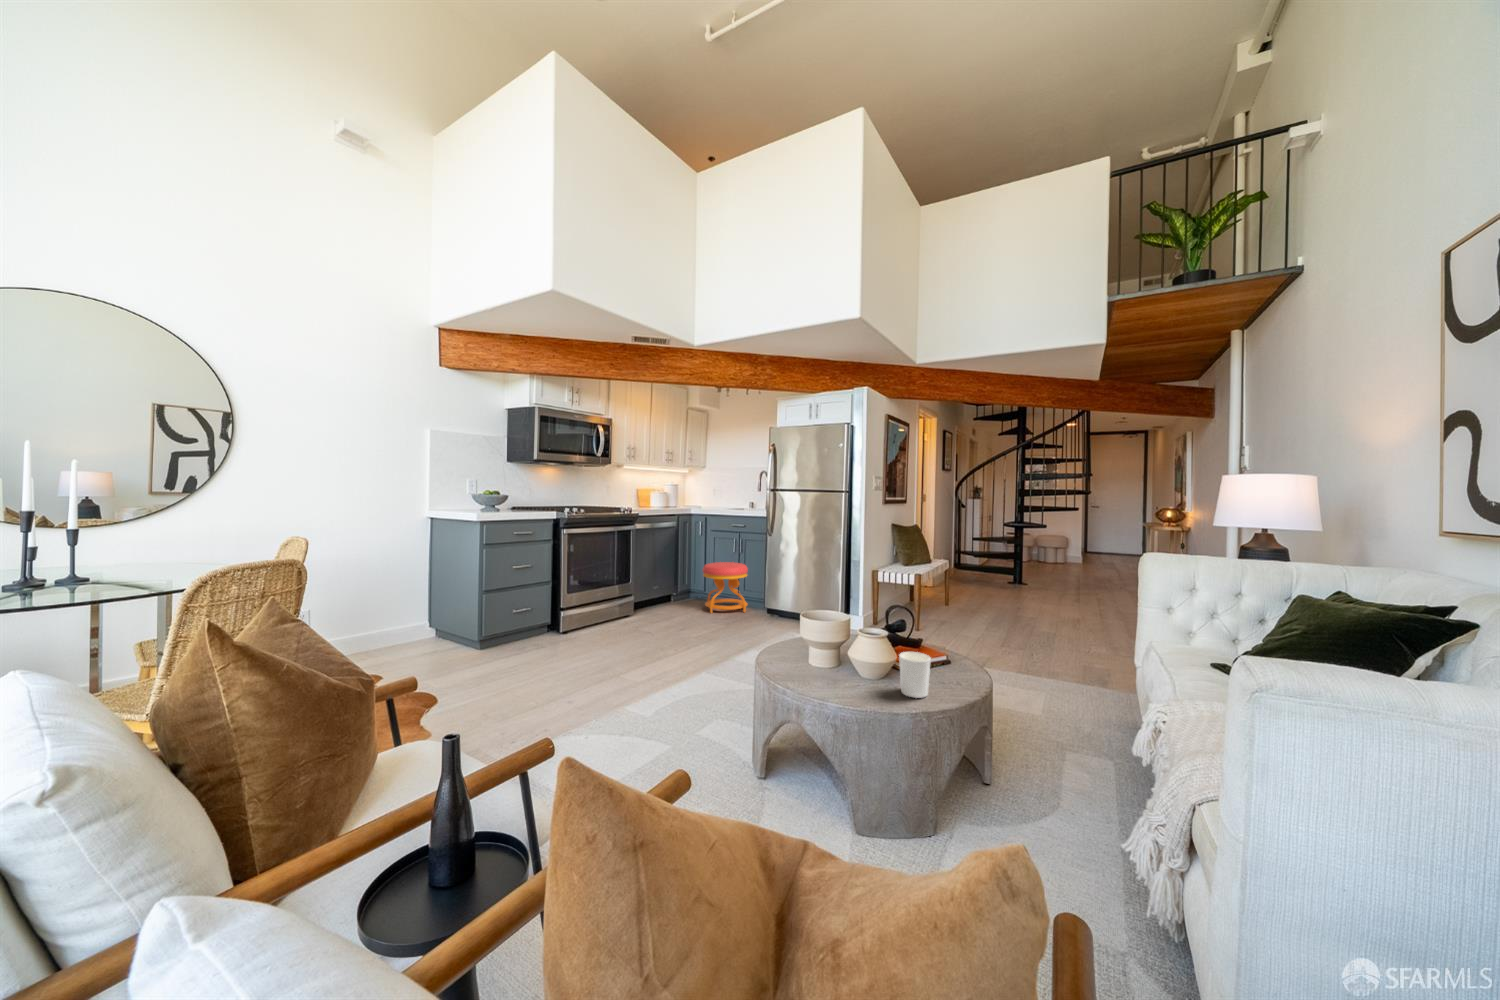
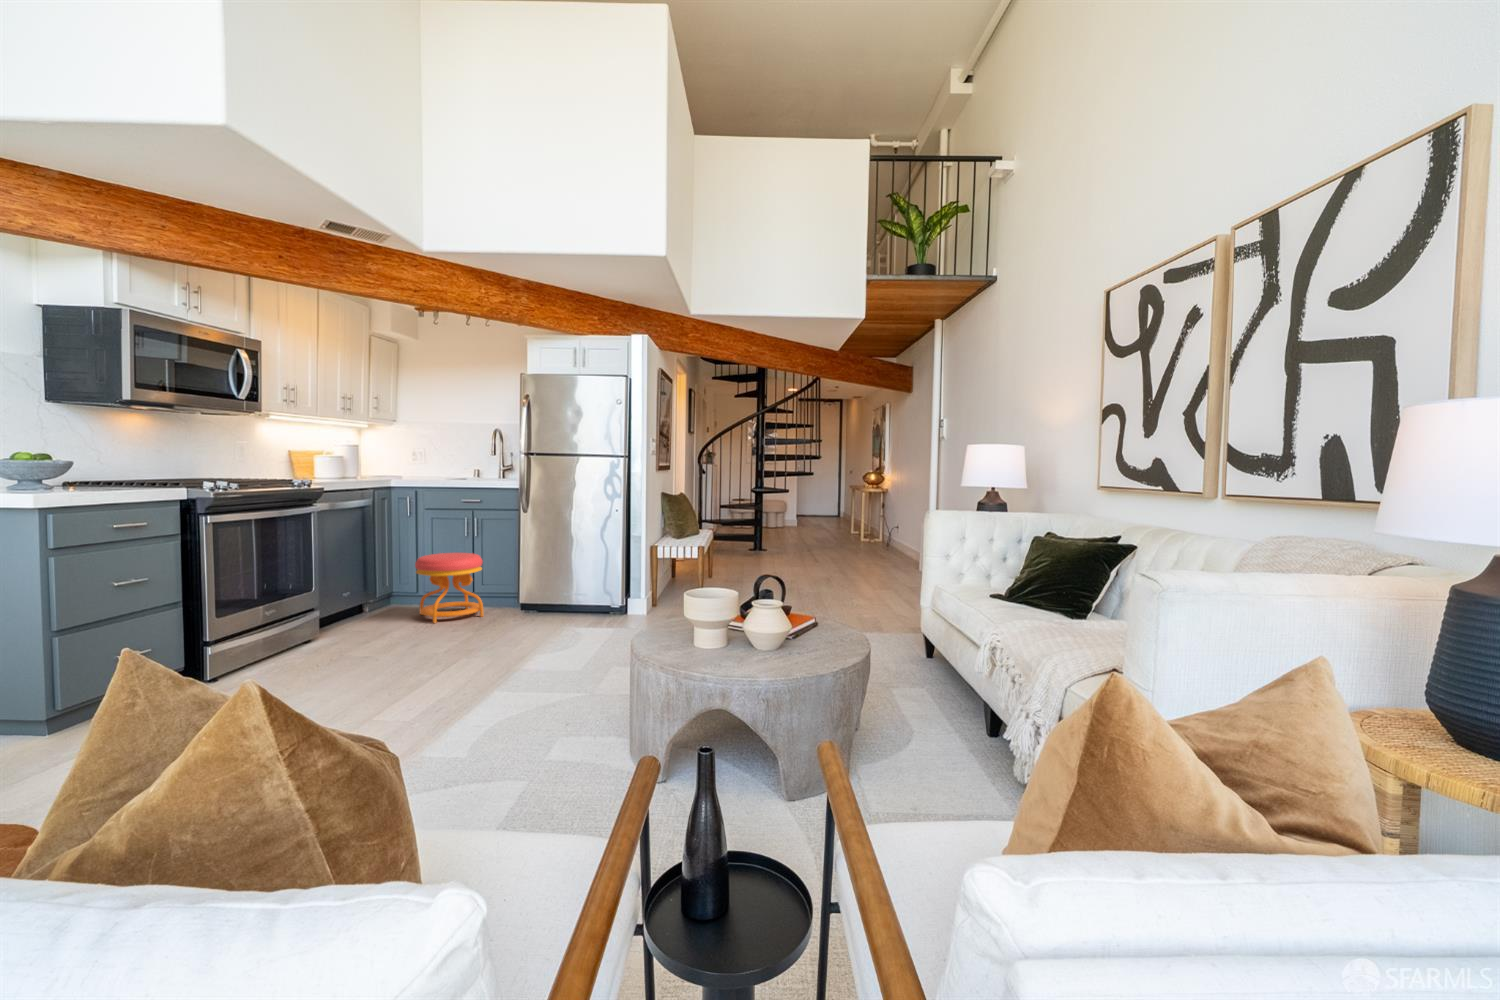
candle holder: present [899,652,931,698] -> none [812,610,840,651]

